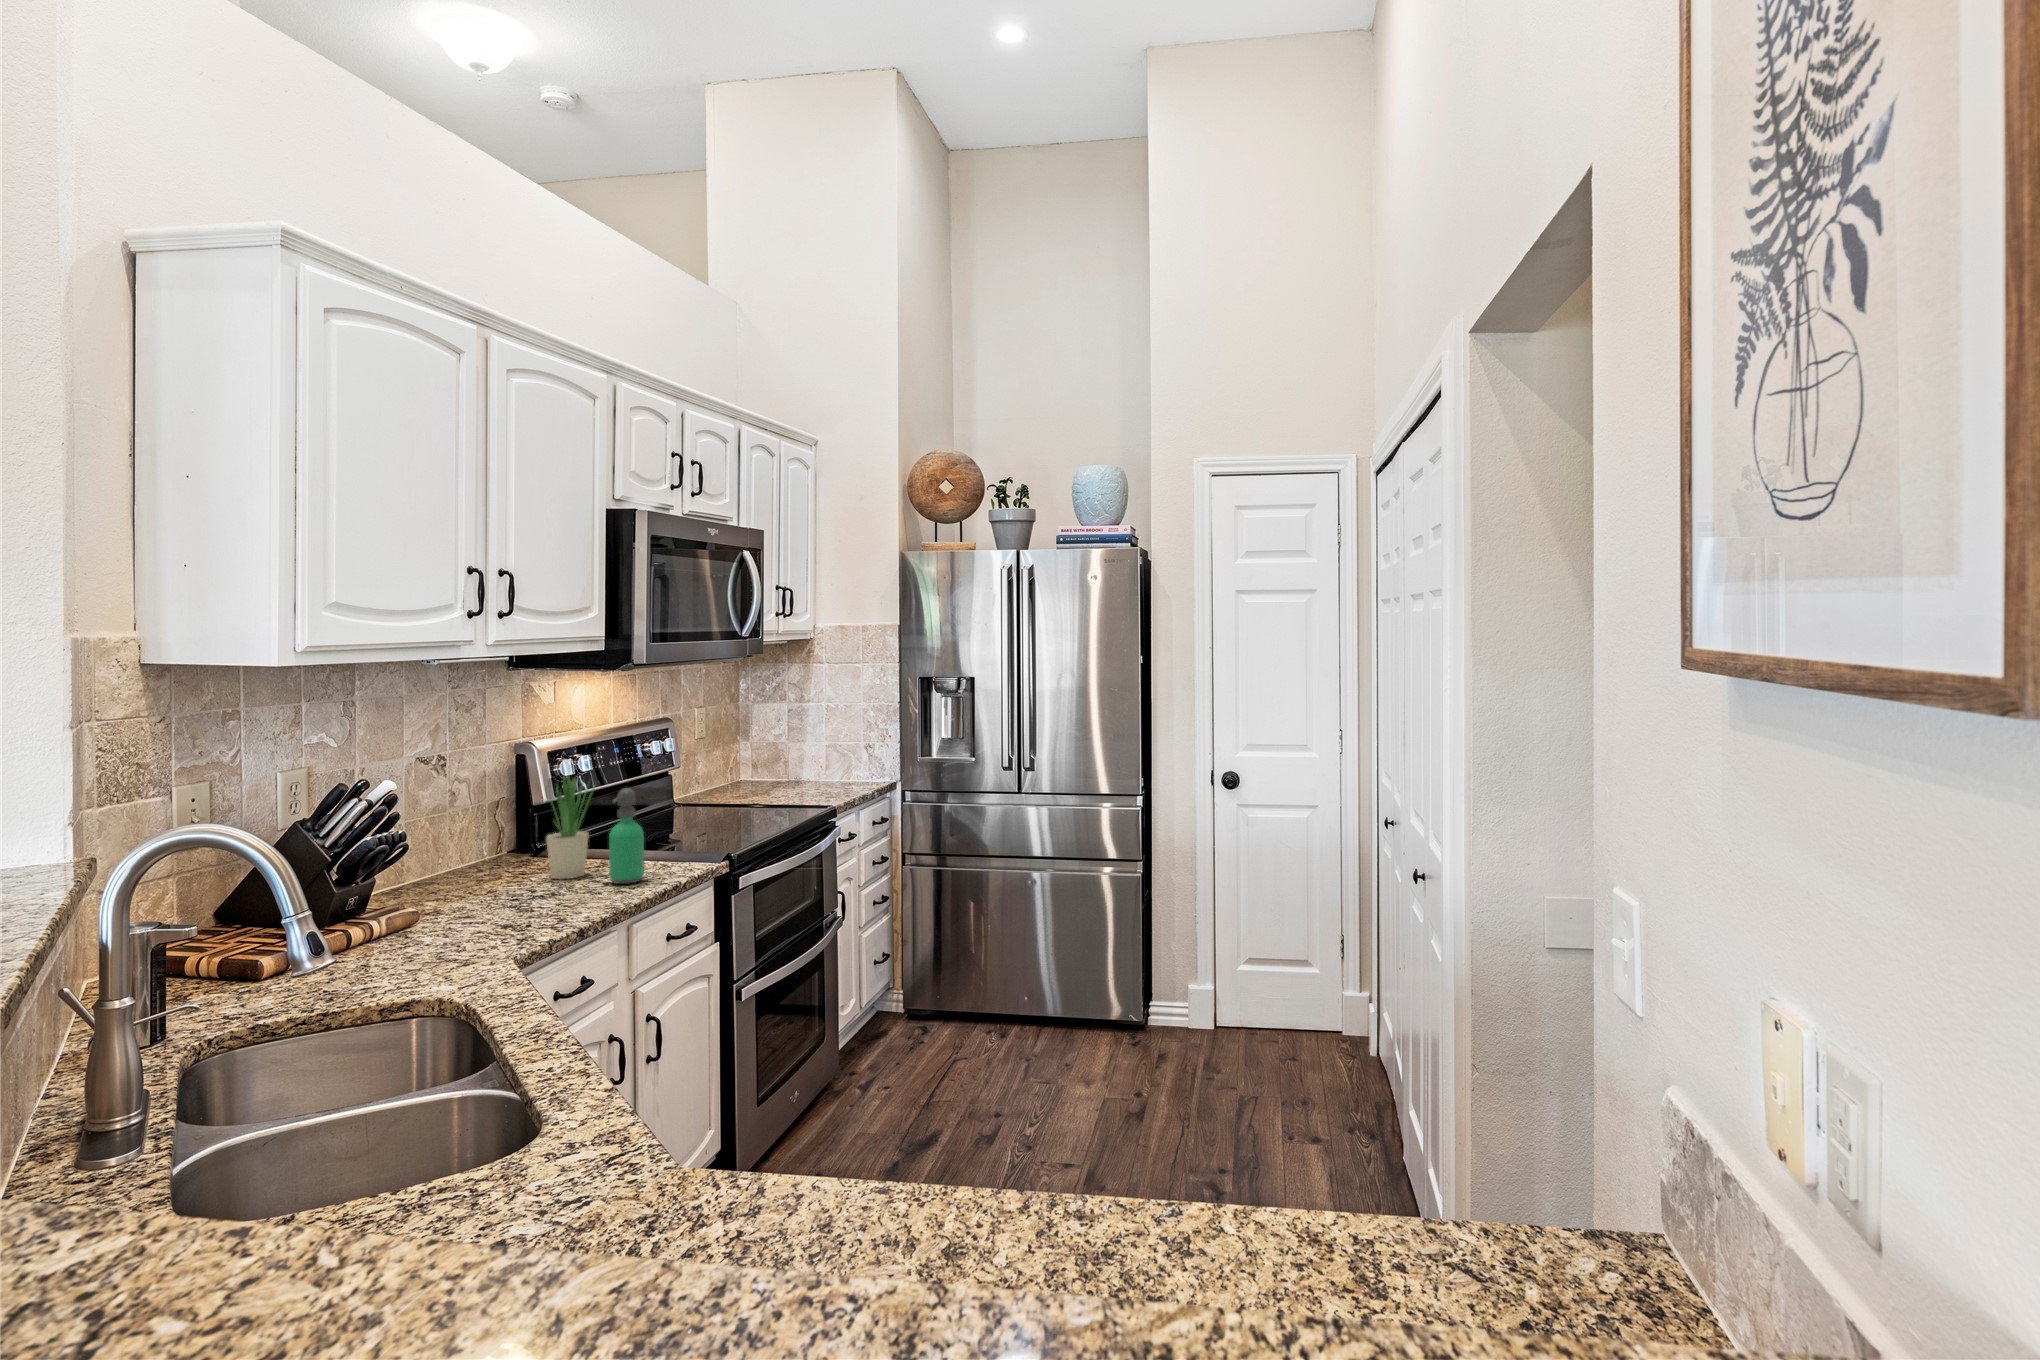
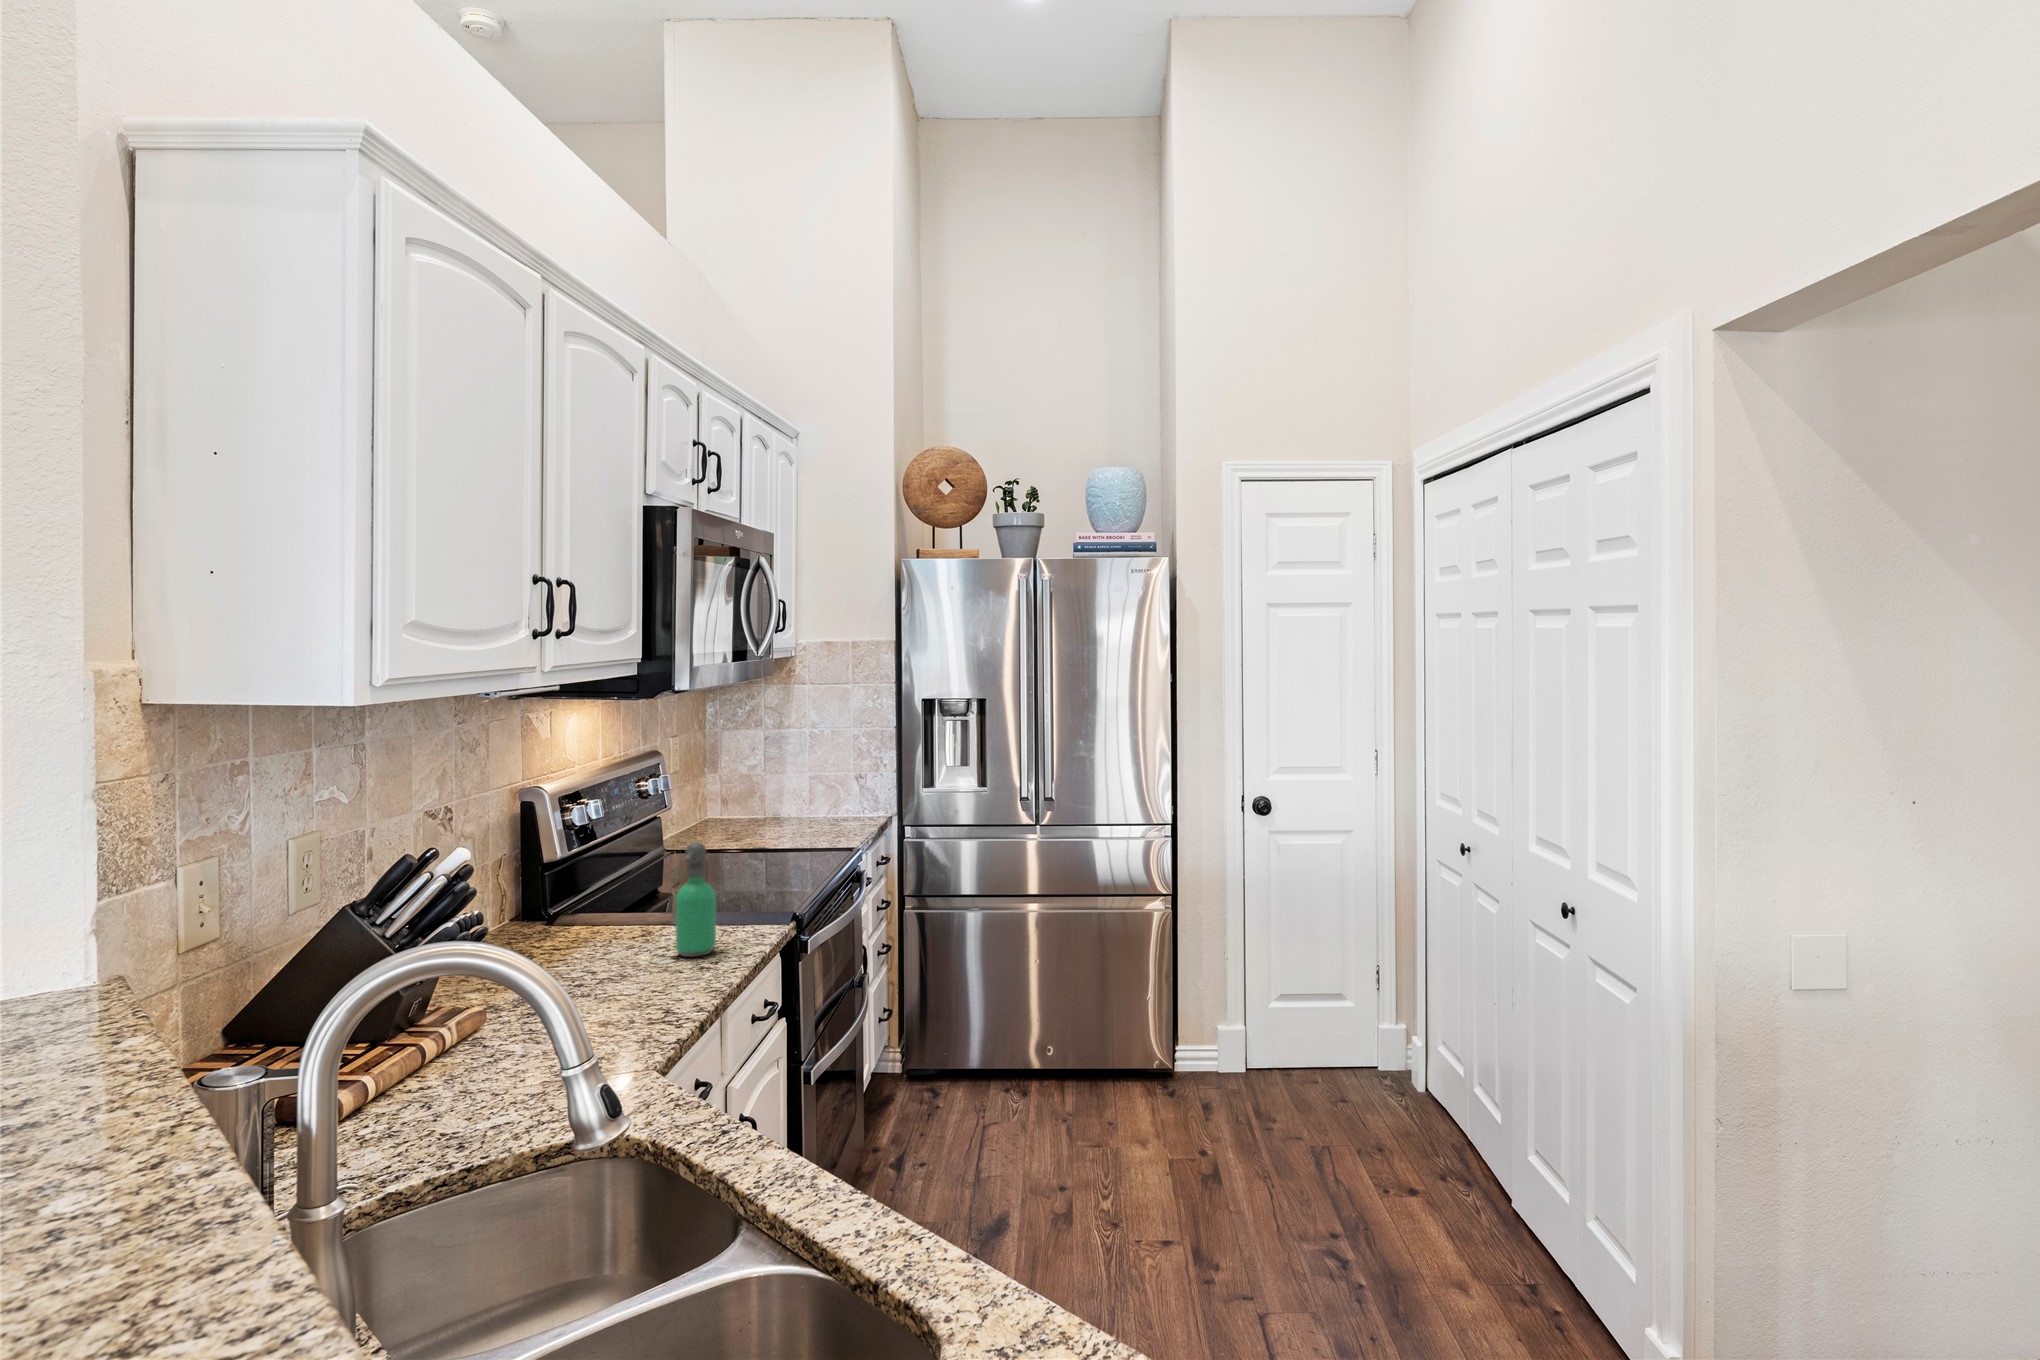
potted plant: present [546,774,594,879] -> none [587,810,650,953]

